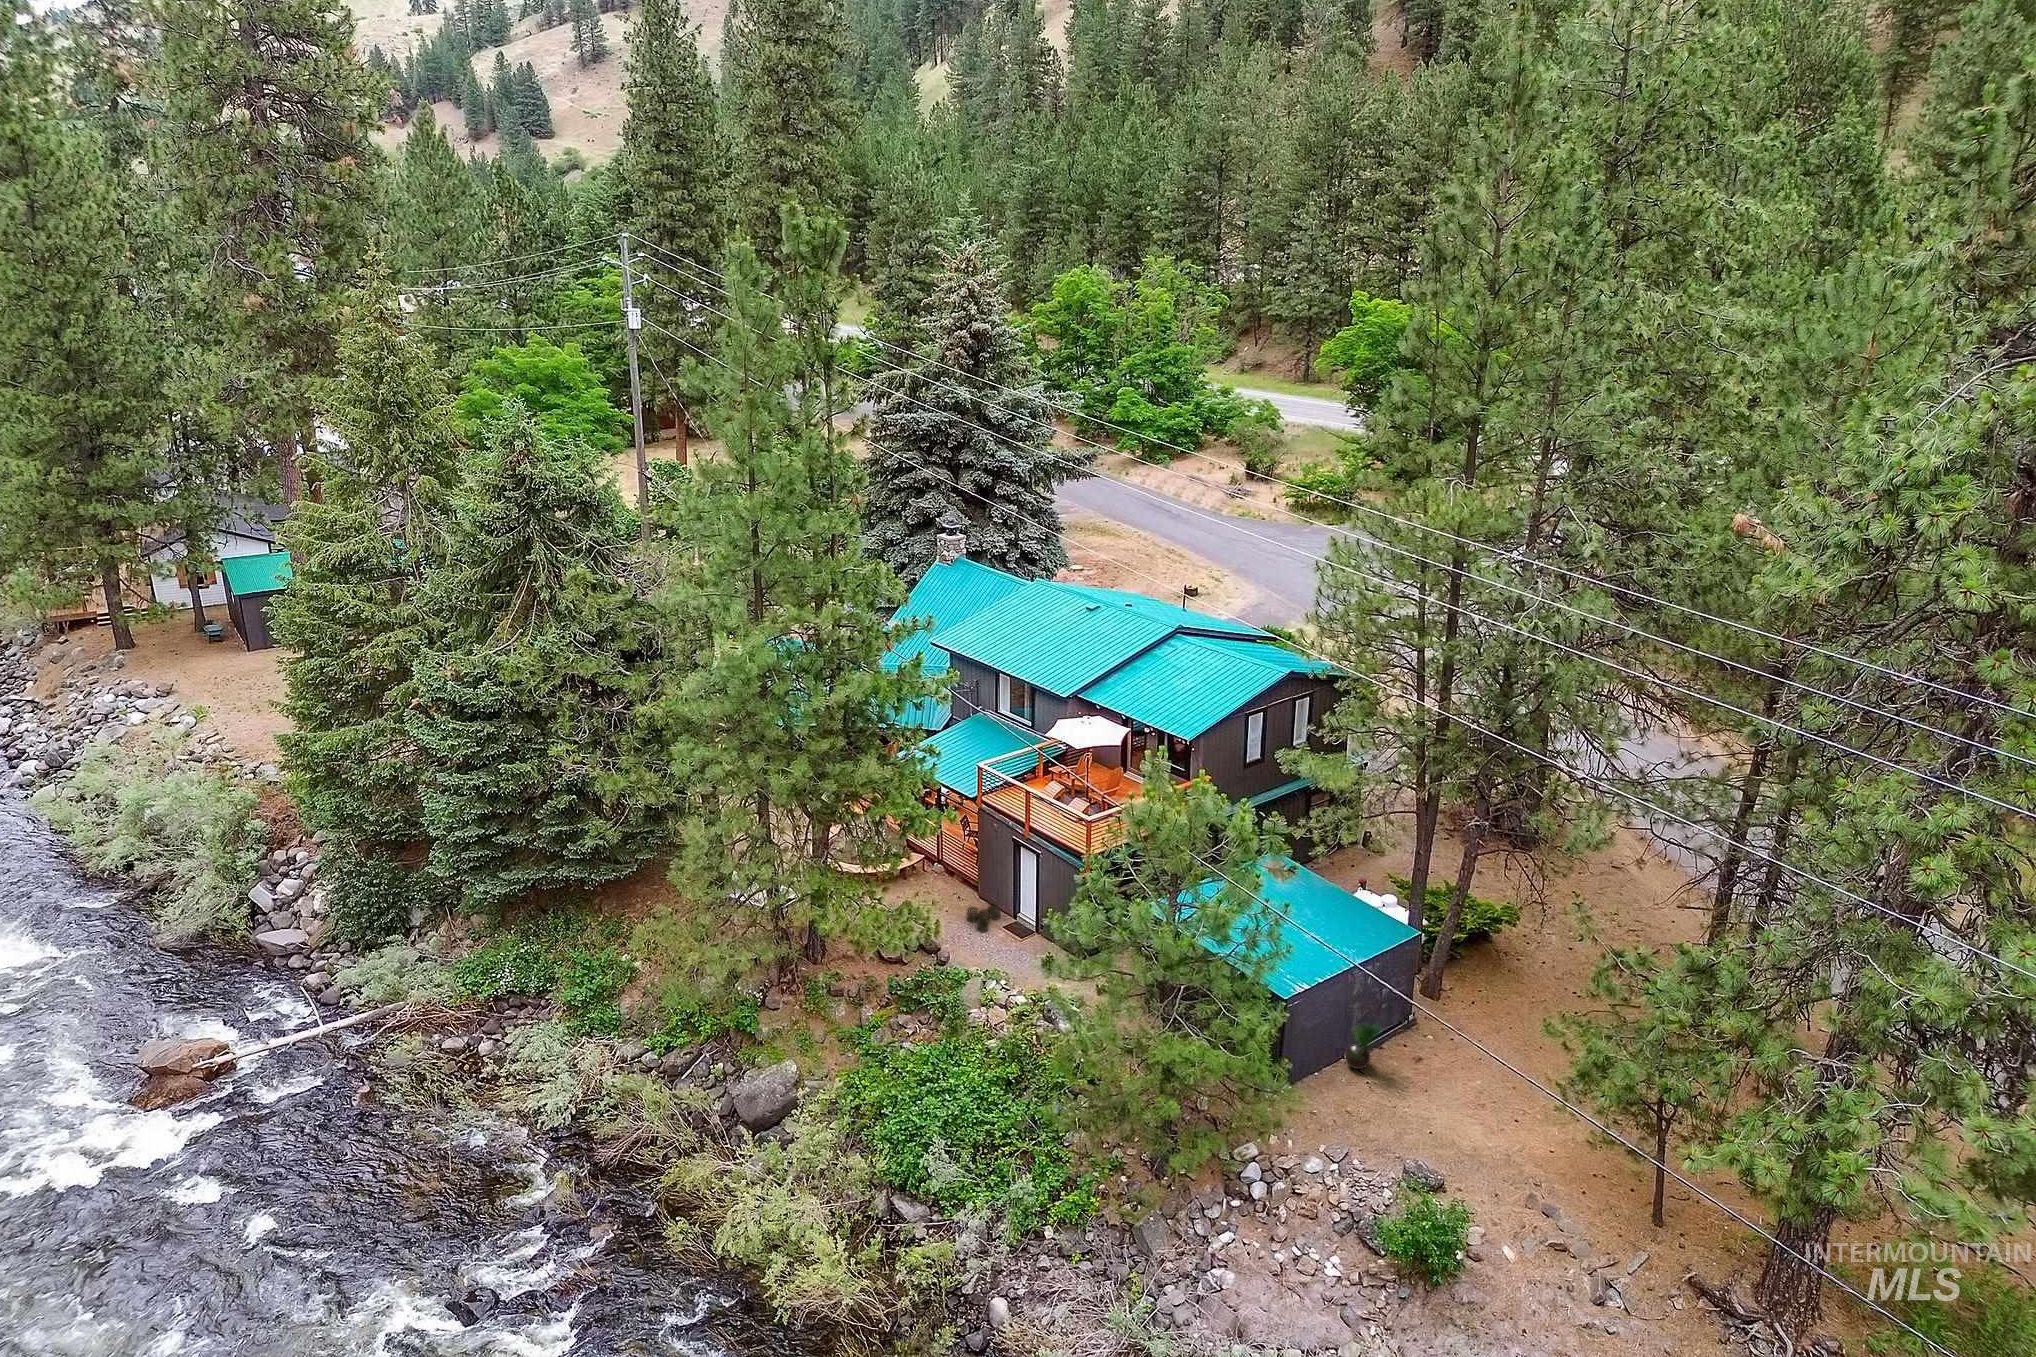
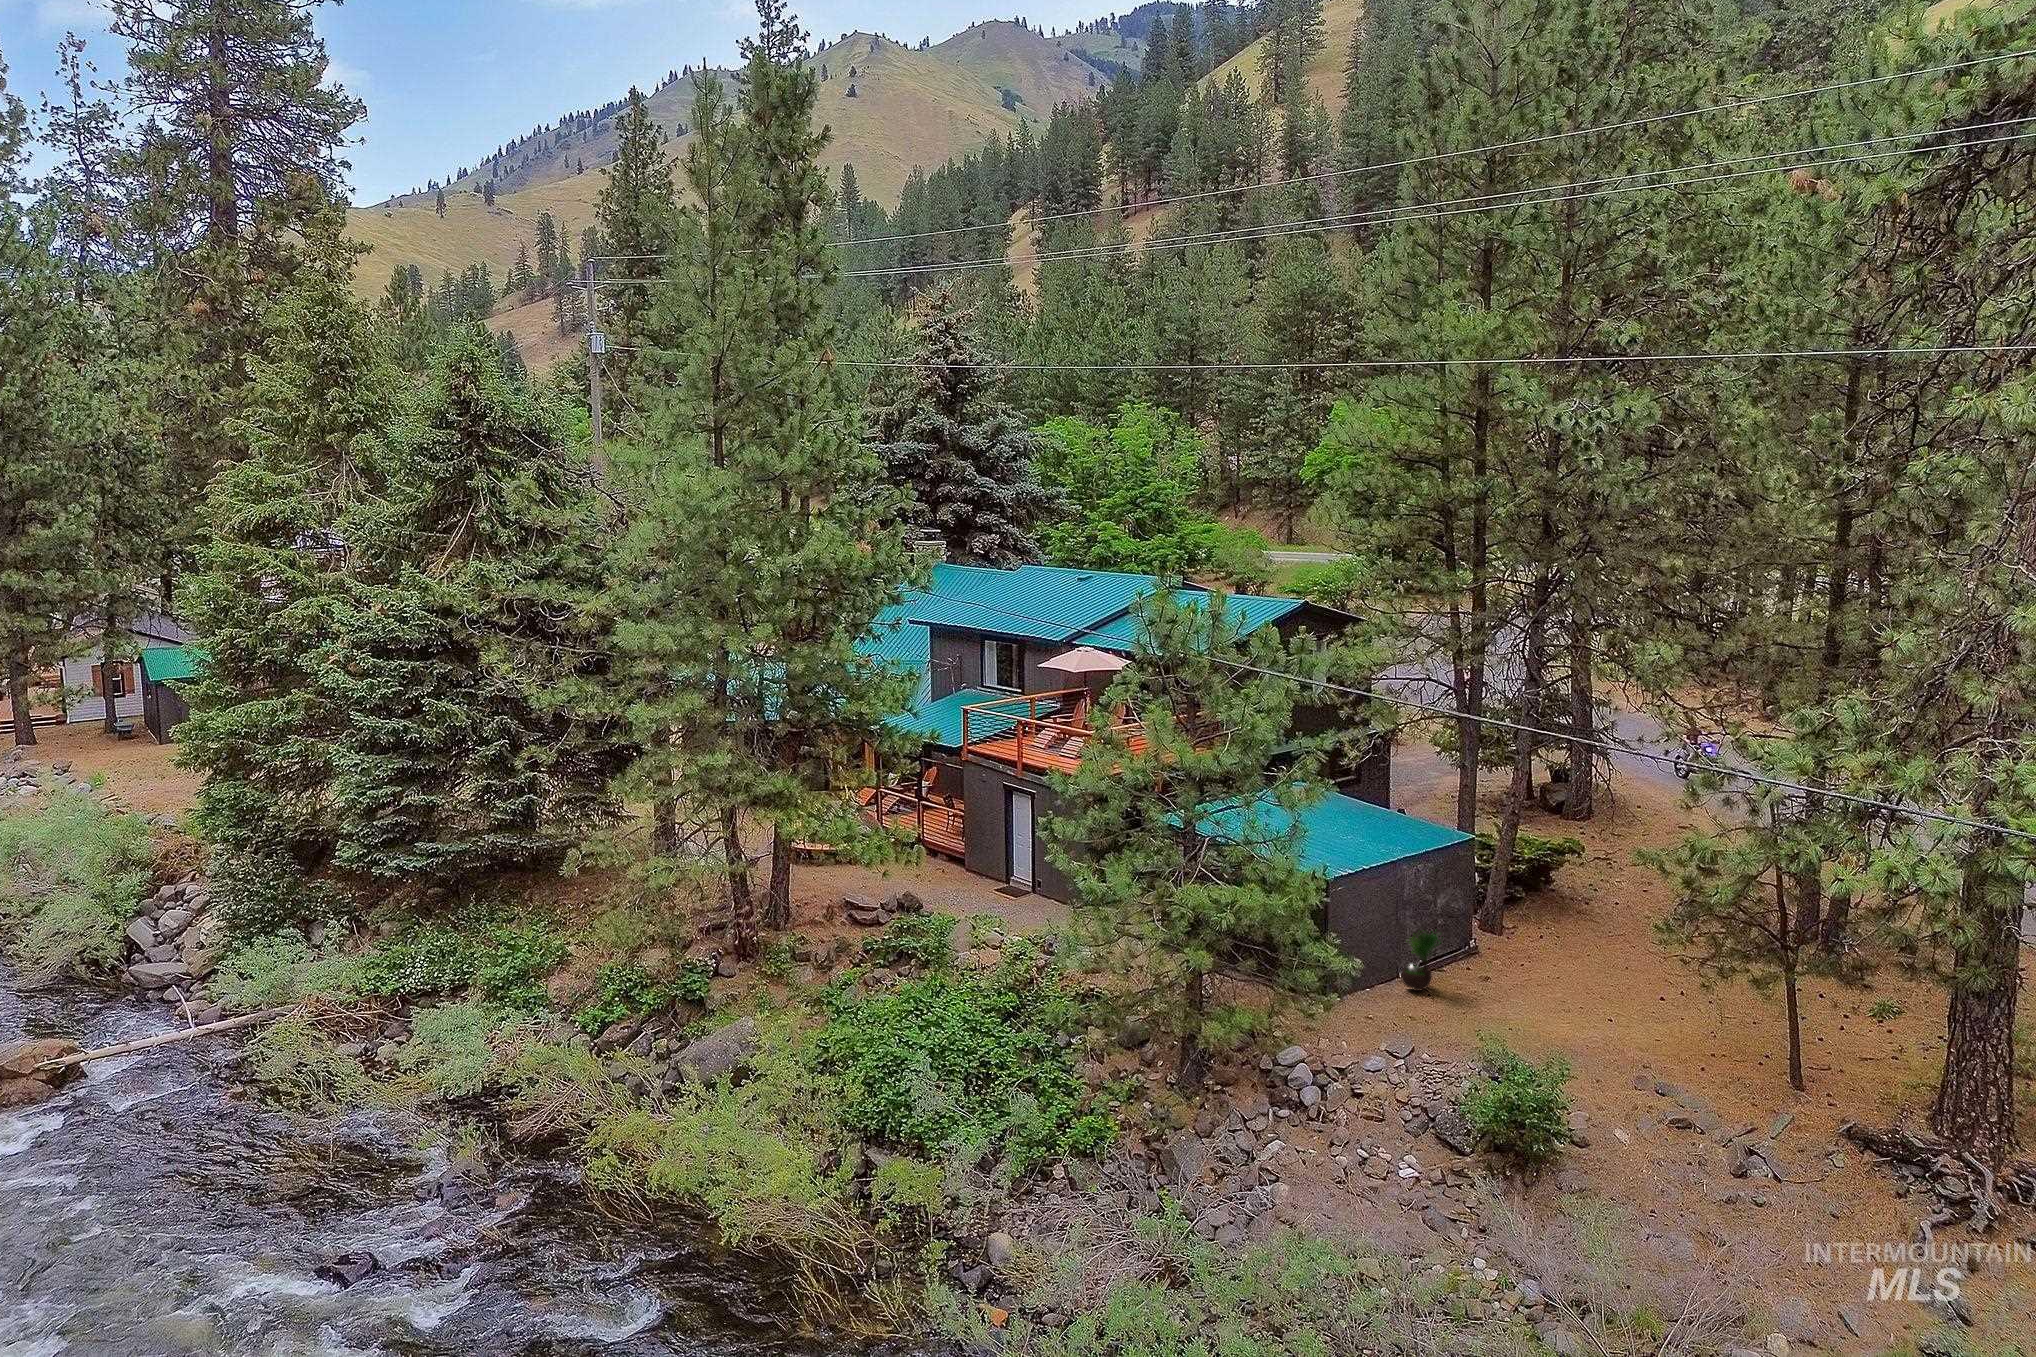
woven basket: present [967,904,1001,932] -> none [953,875,993,903]

